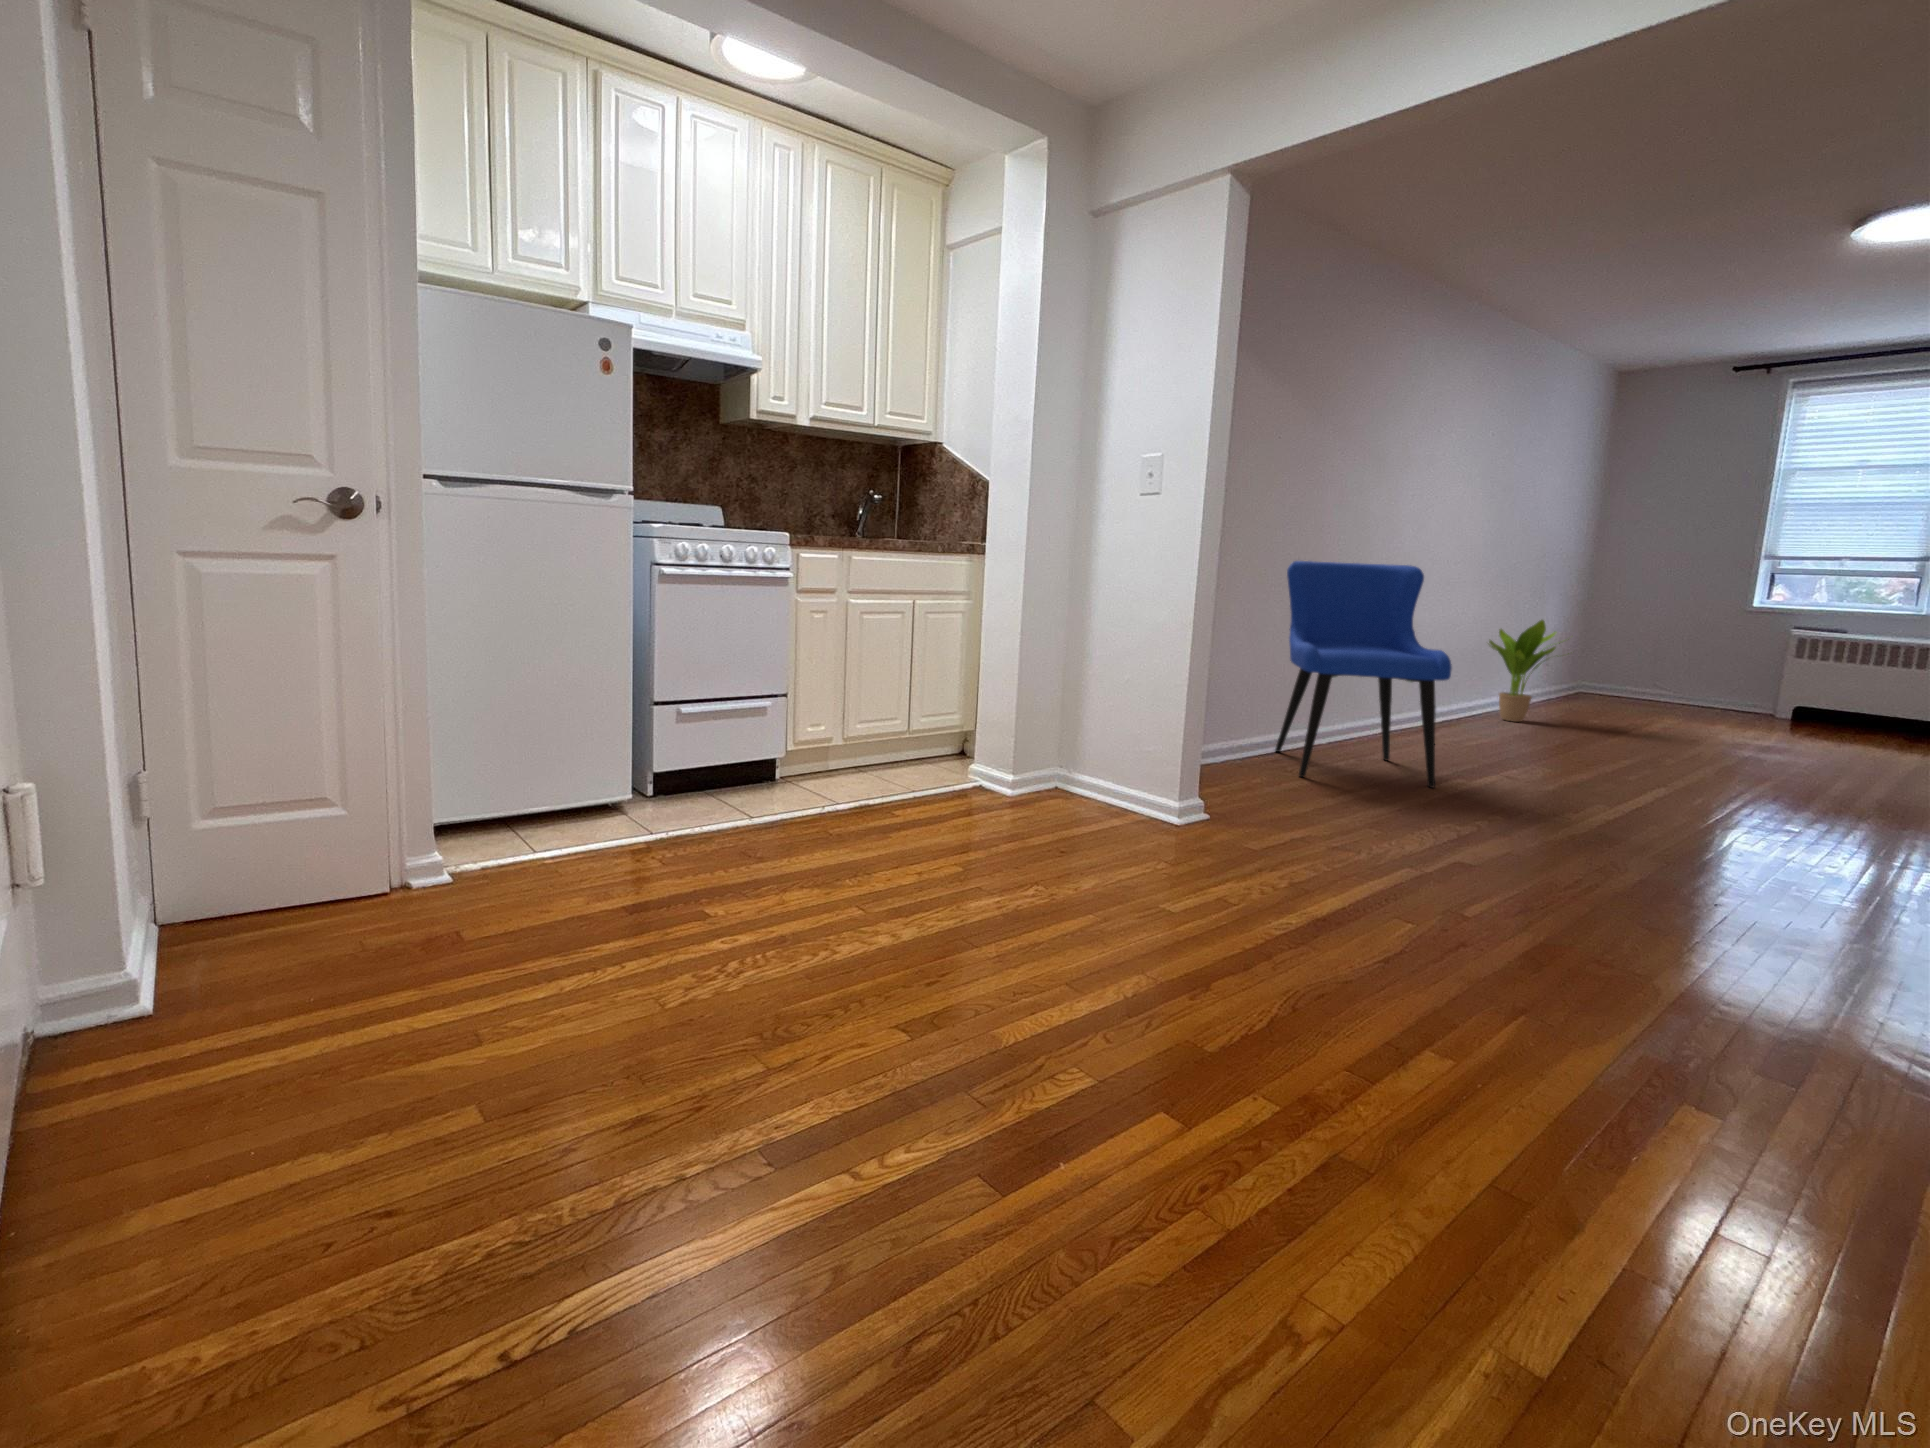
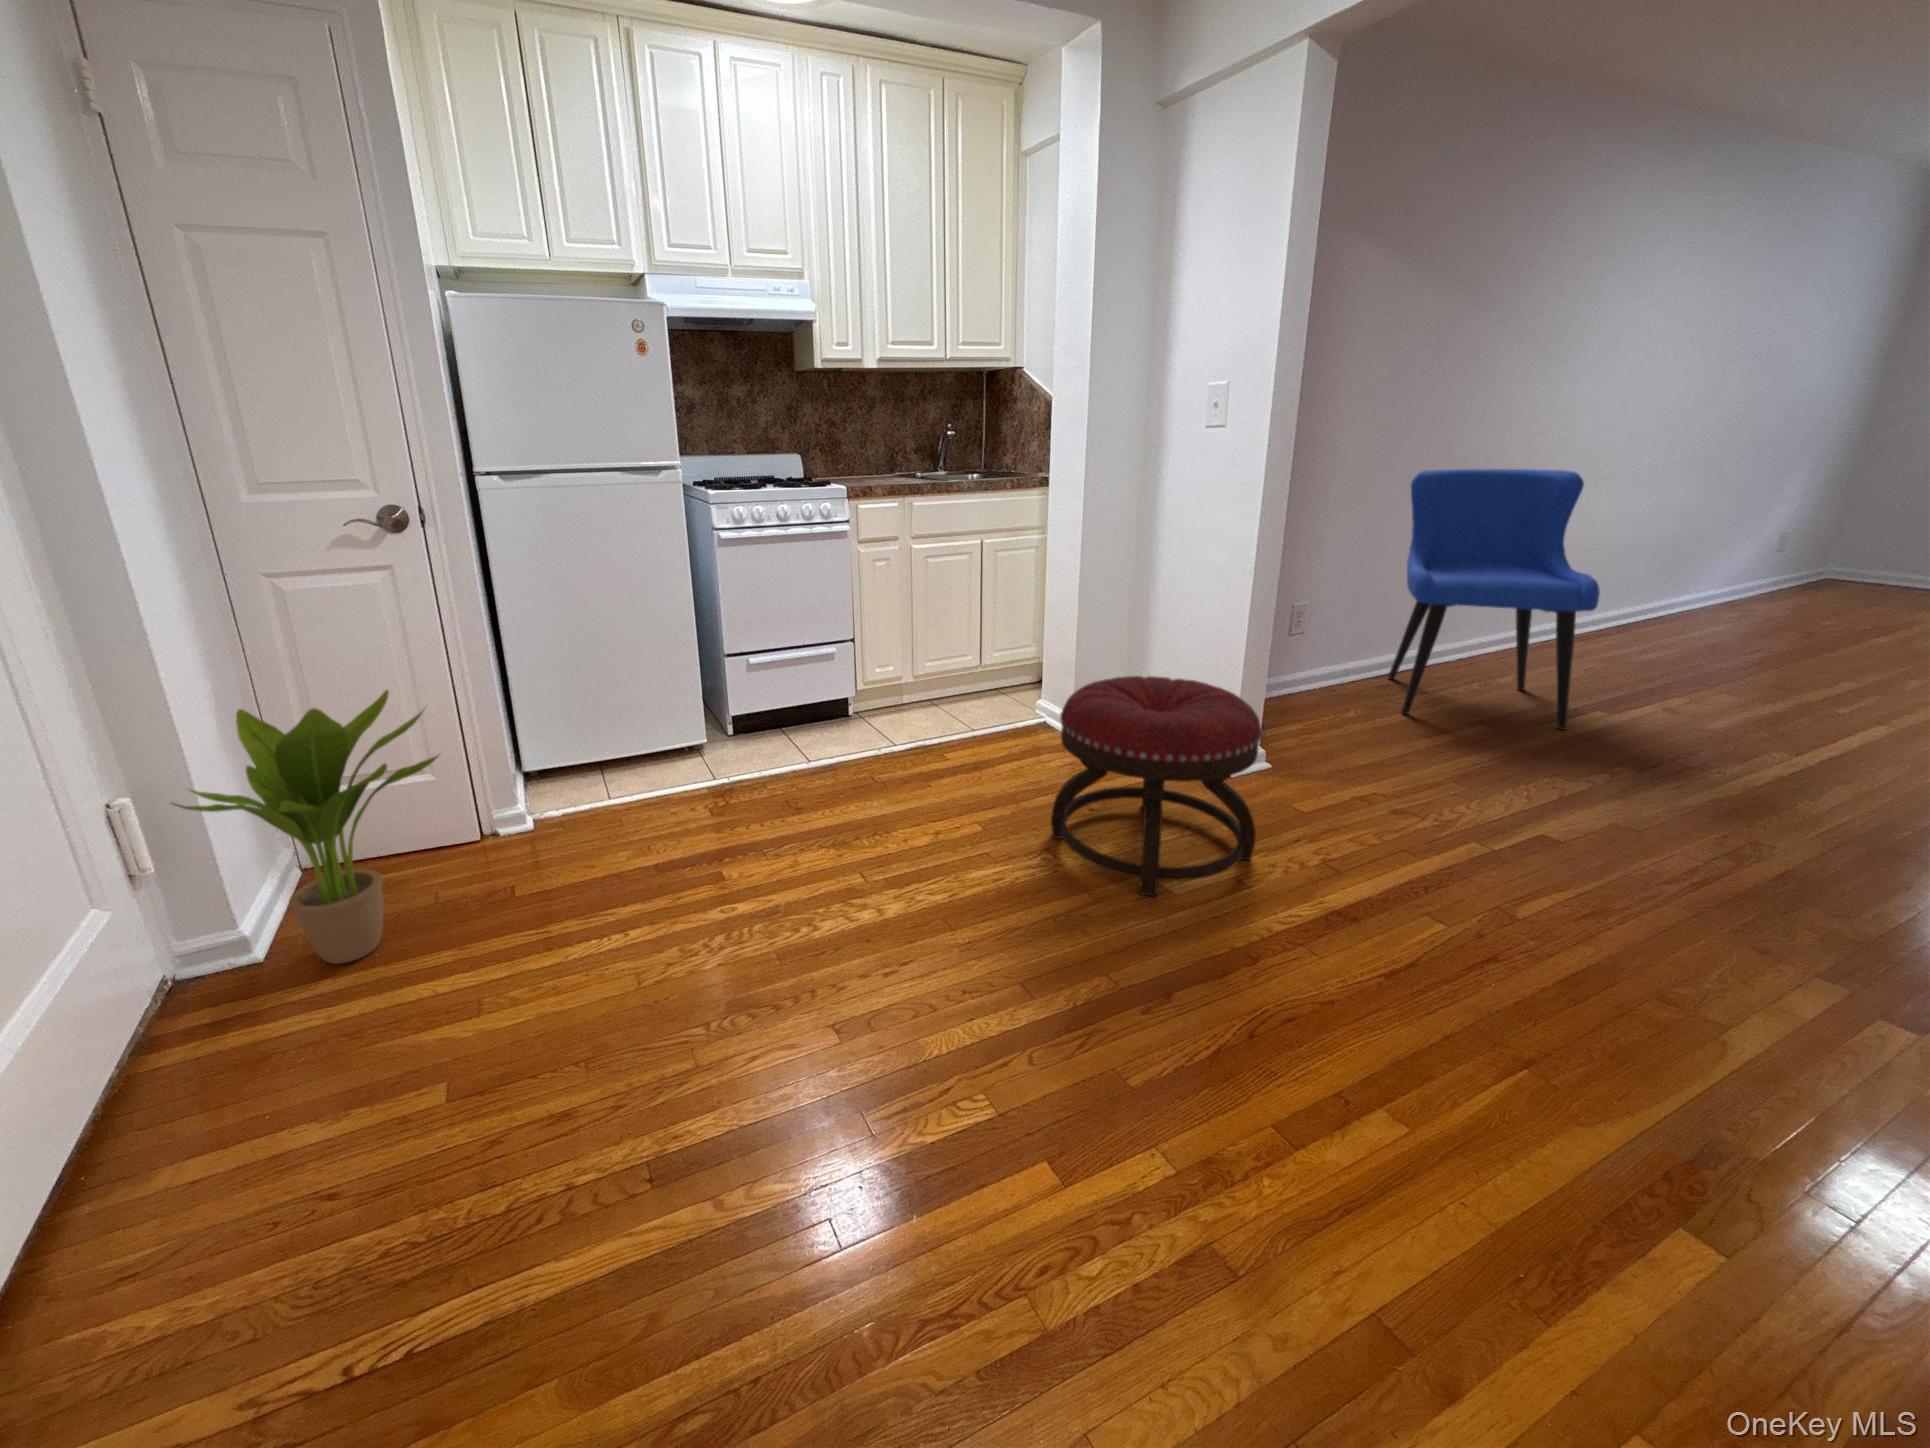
potted plant: present [1489,620,1569,722] -> present [171,690,439,964]
ottoman: none [1034,711,1237,912] -> present [1051,676,1262,896]

